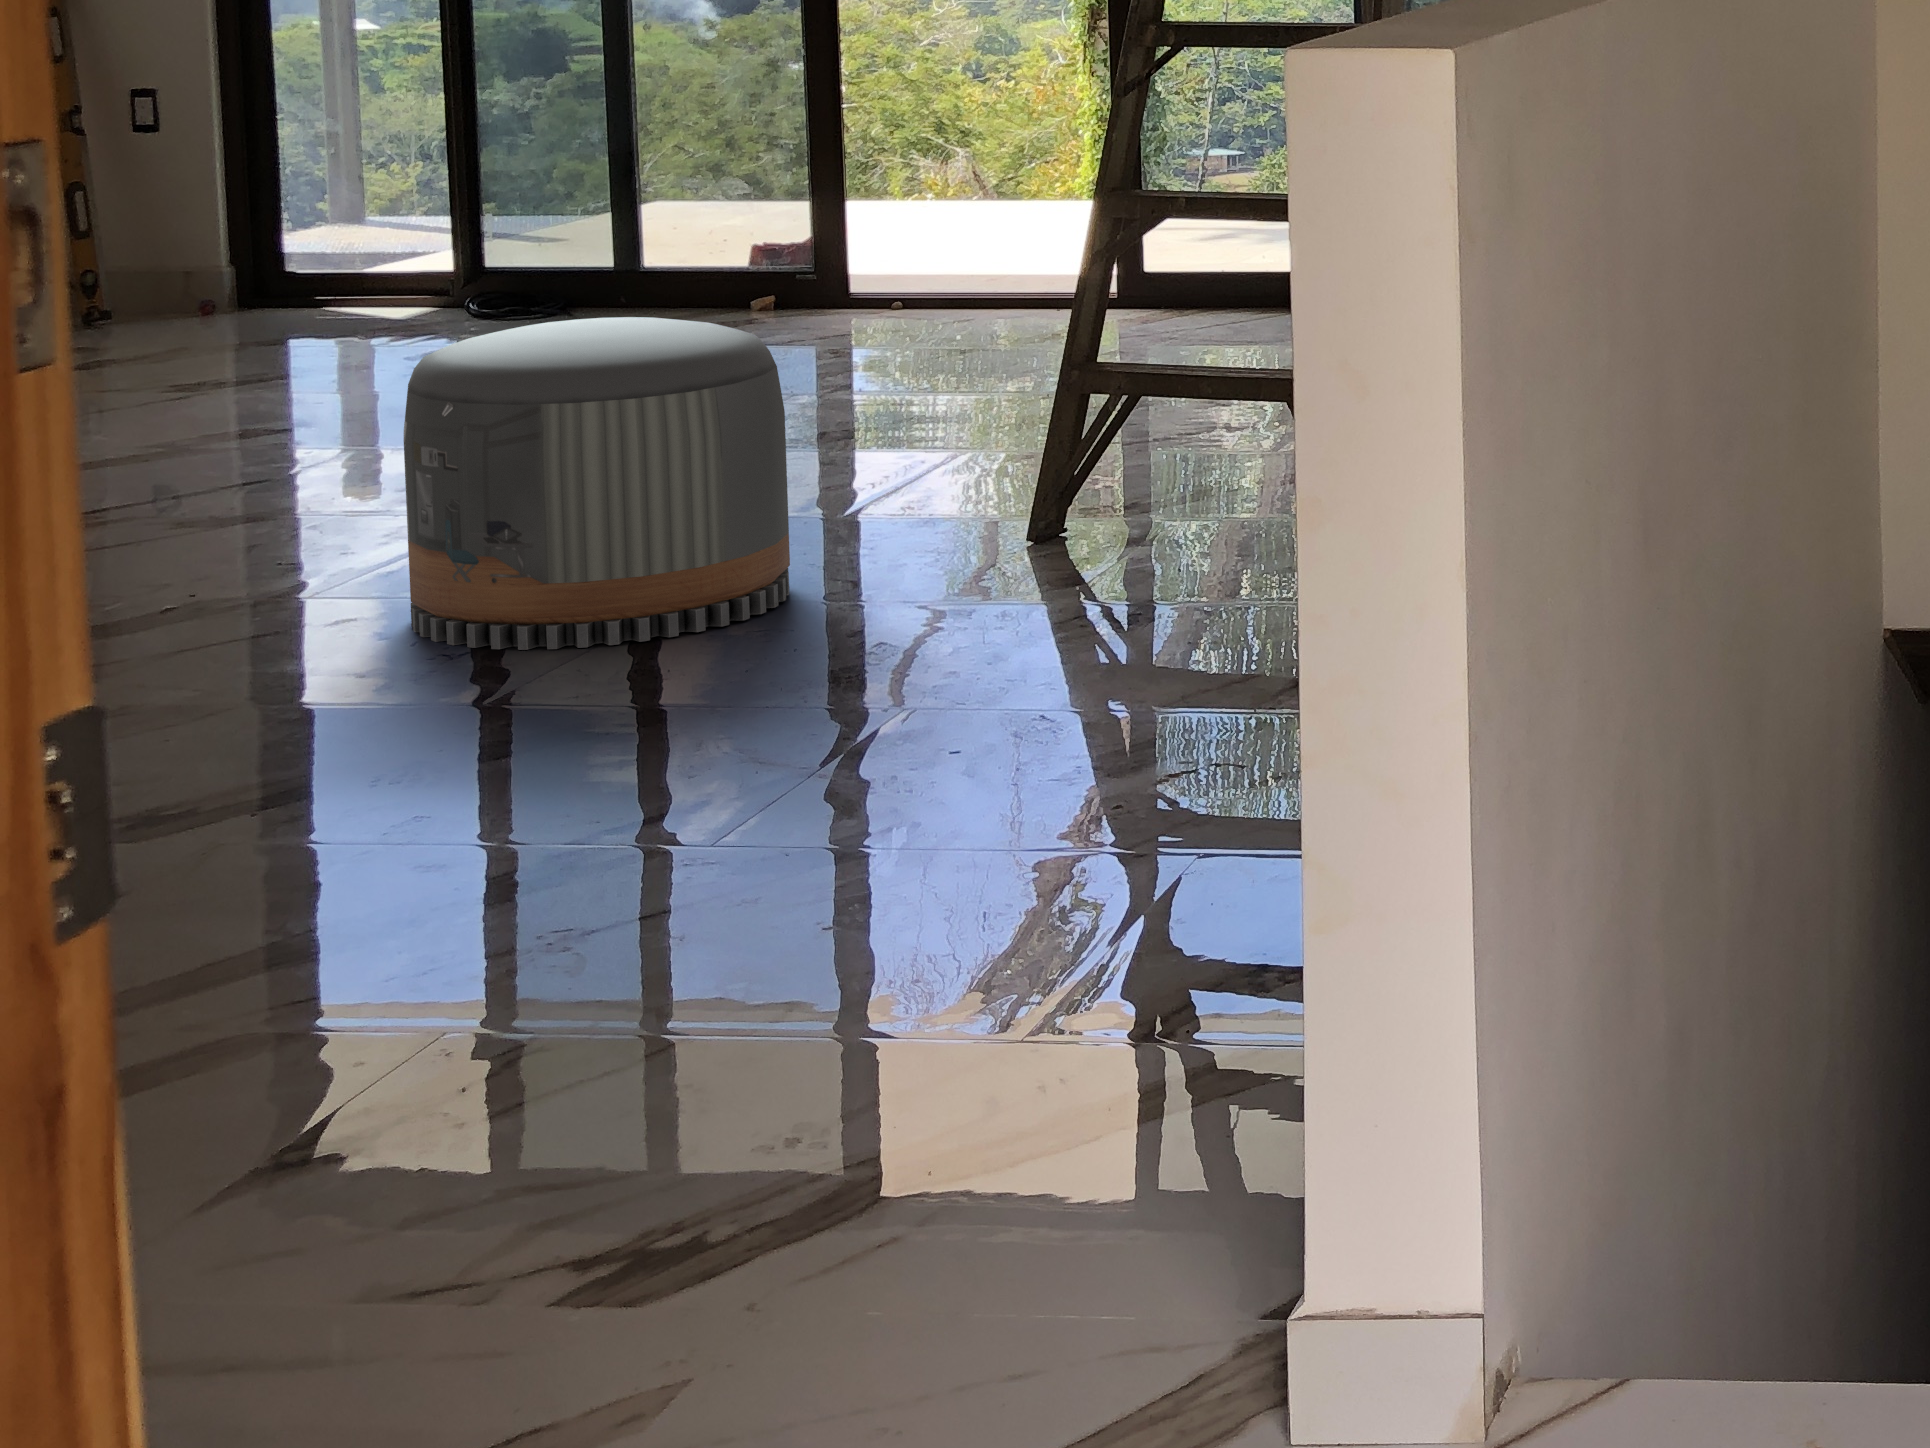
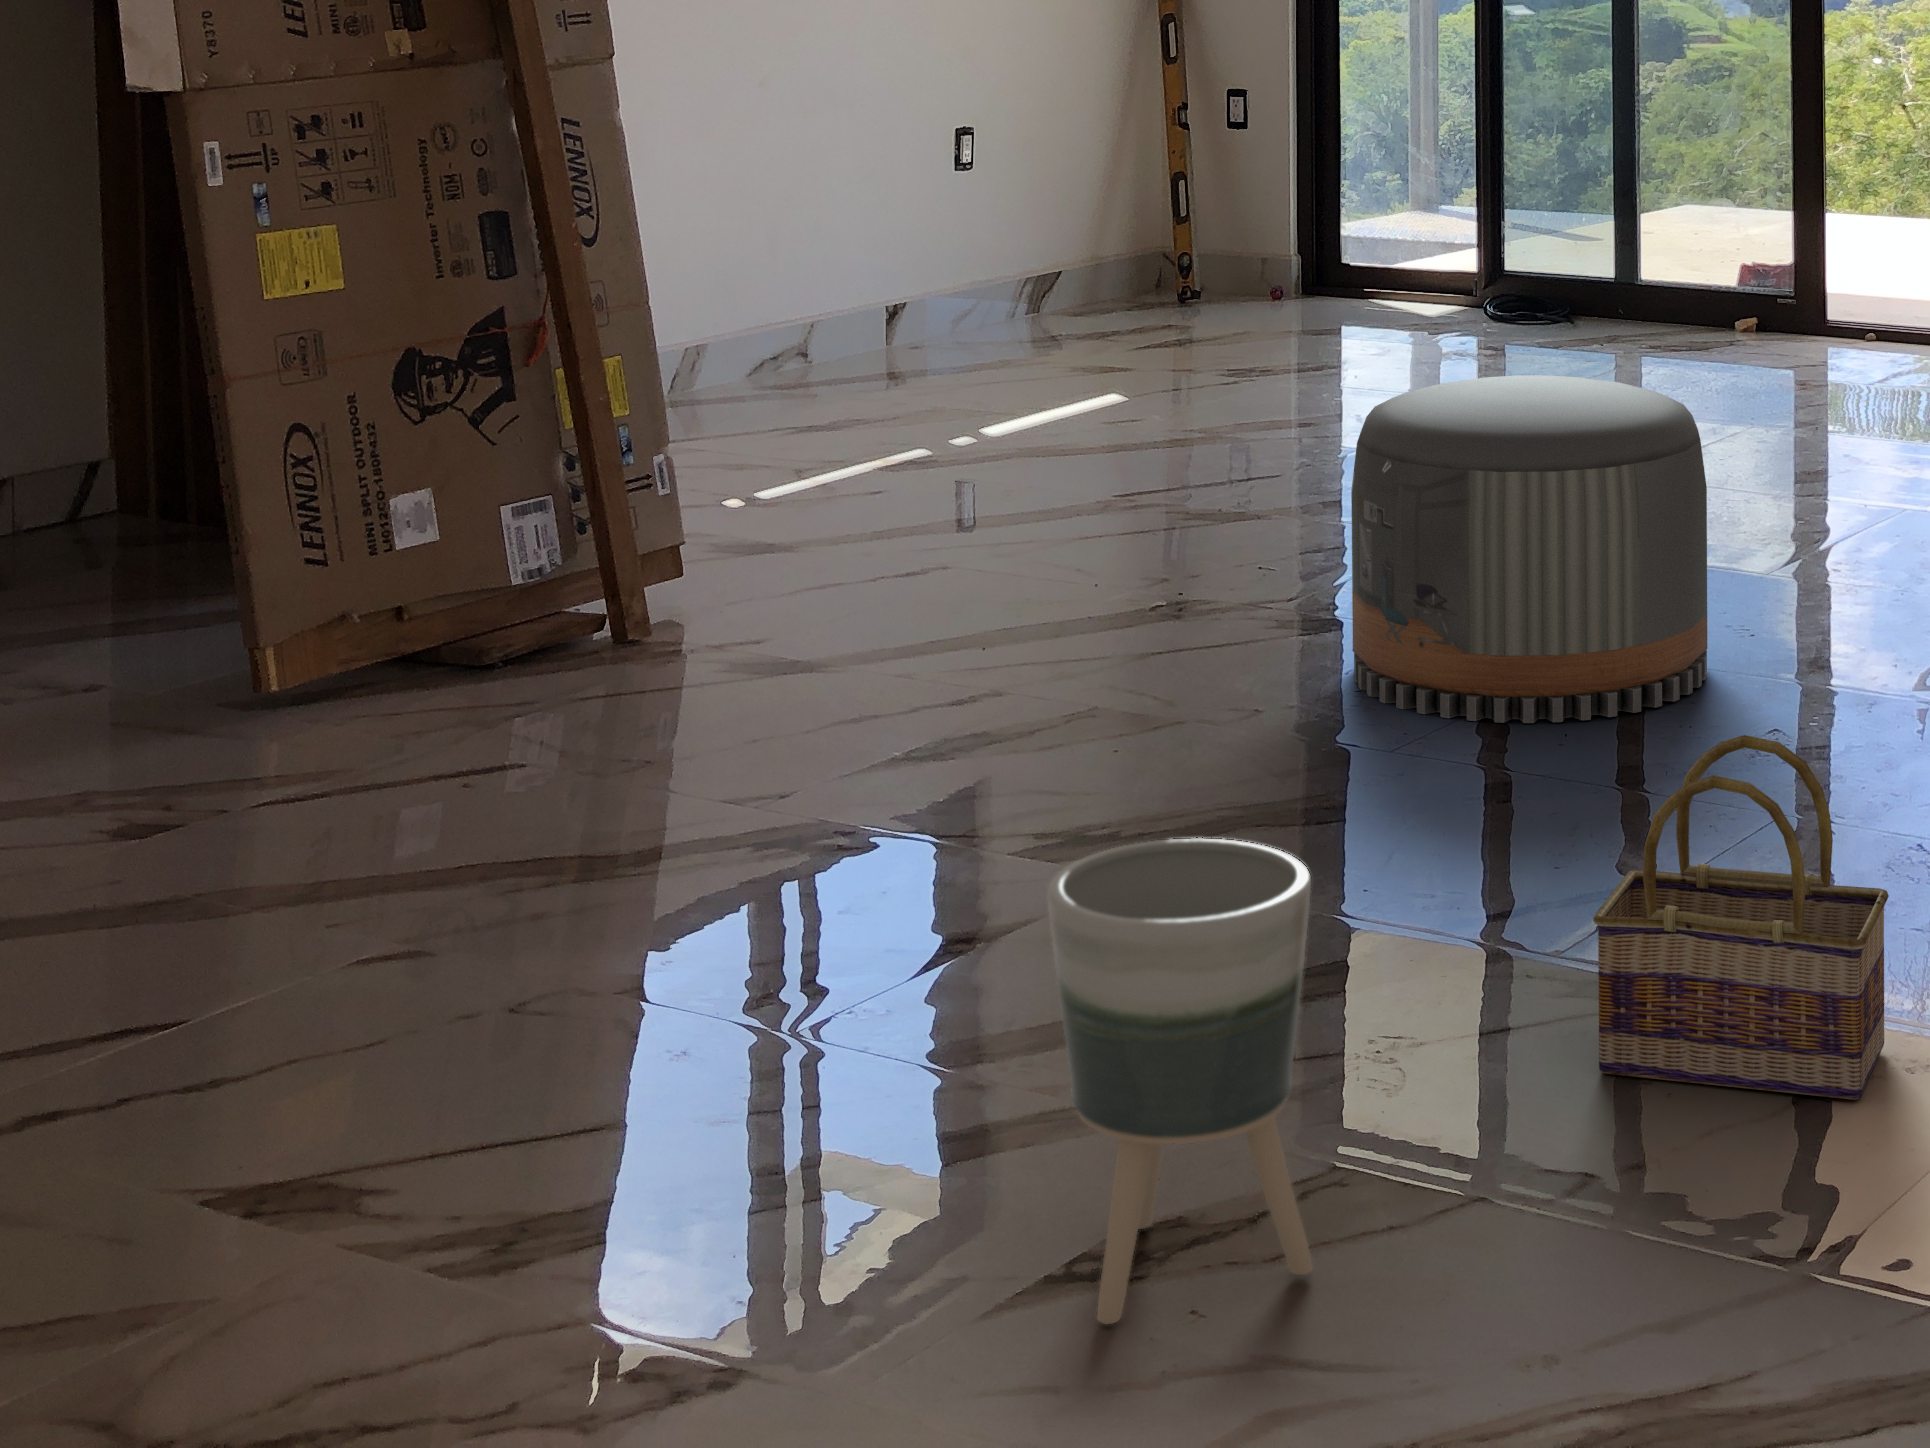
basket: none [749,570,1023,879] -> present [1593,735,1889,1100]
planter: none [238,674,521,1105] -> present [1047,838,1313,1324]

